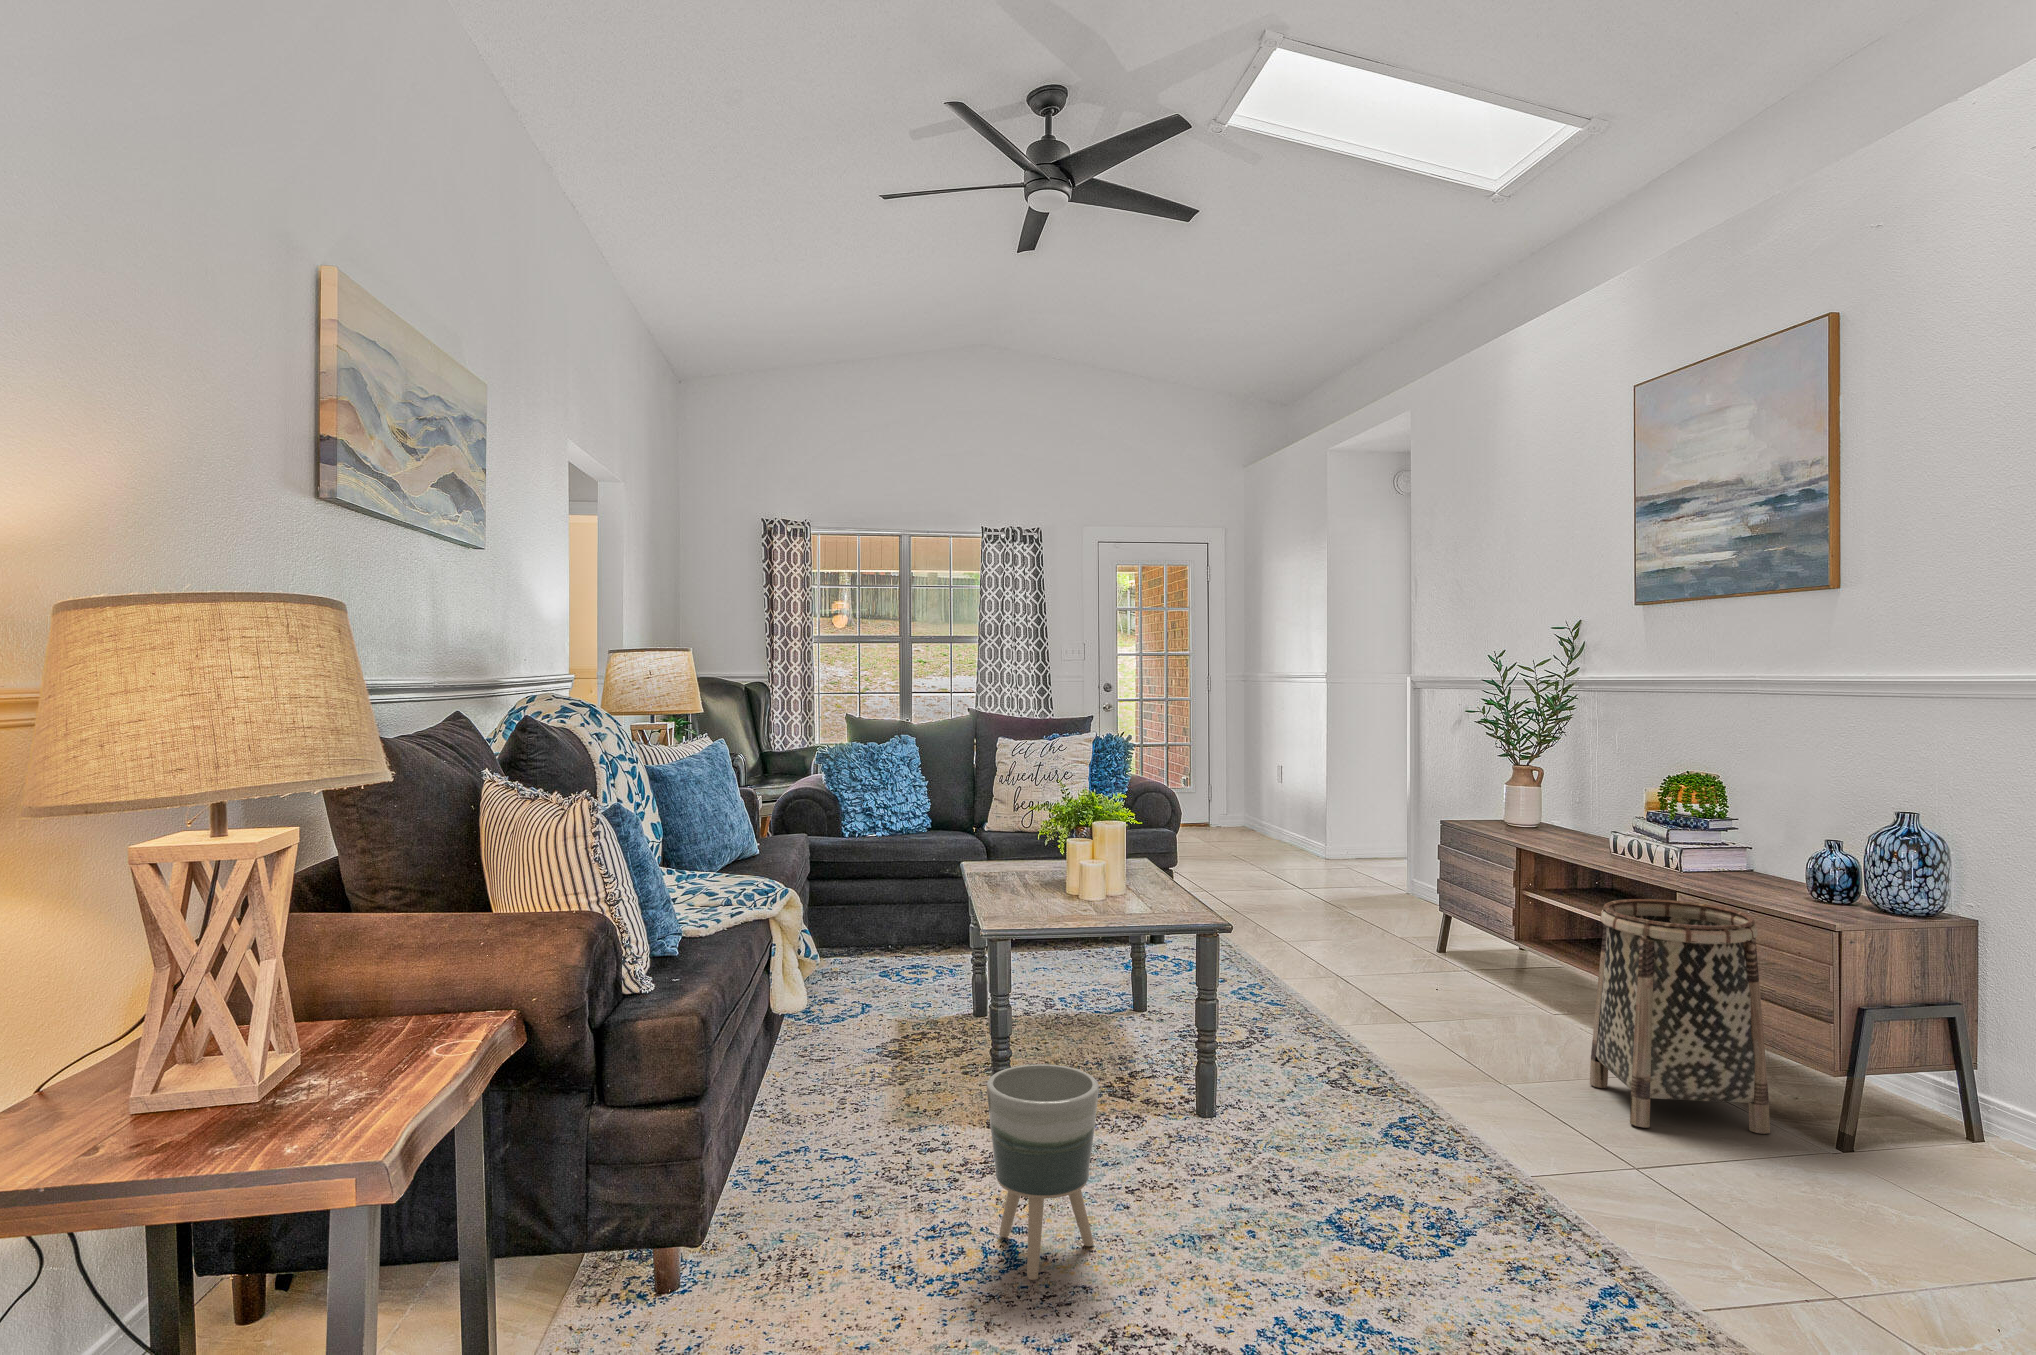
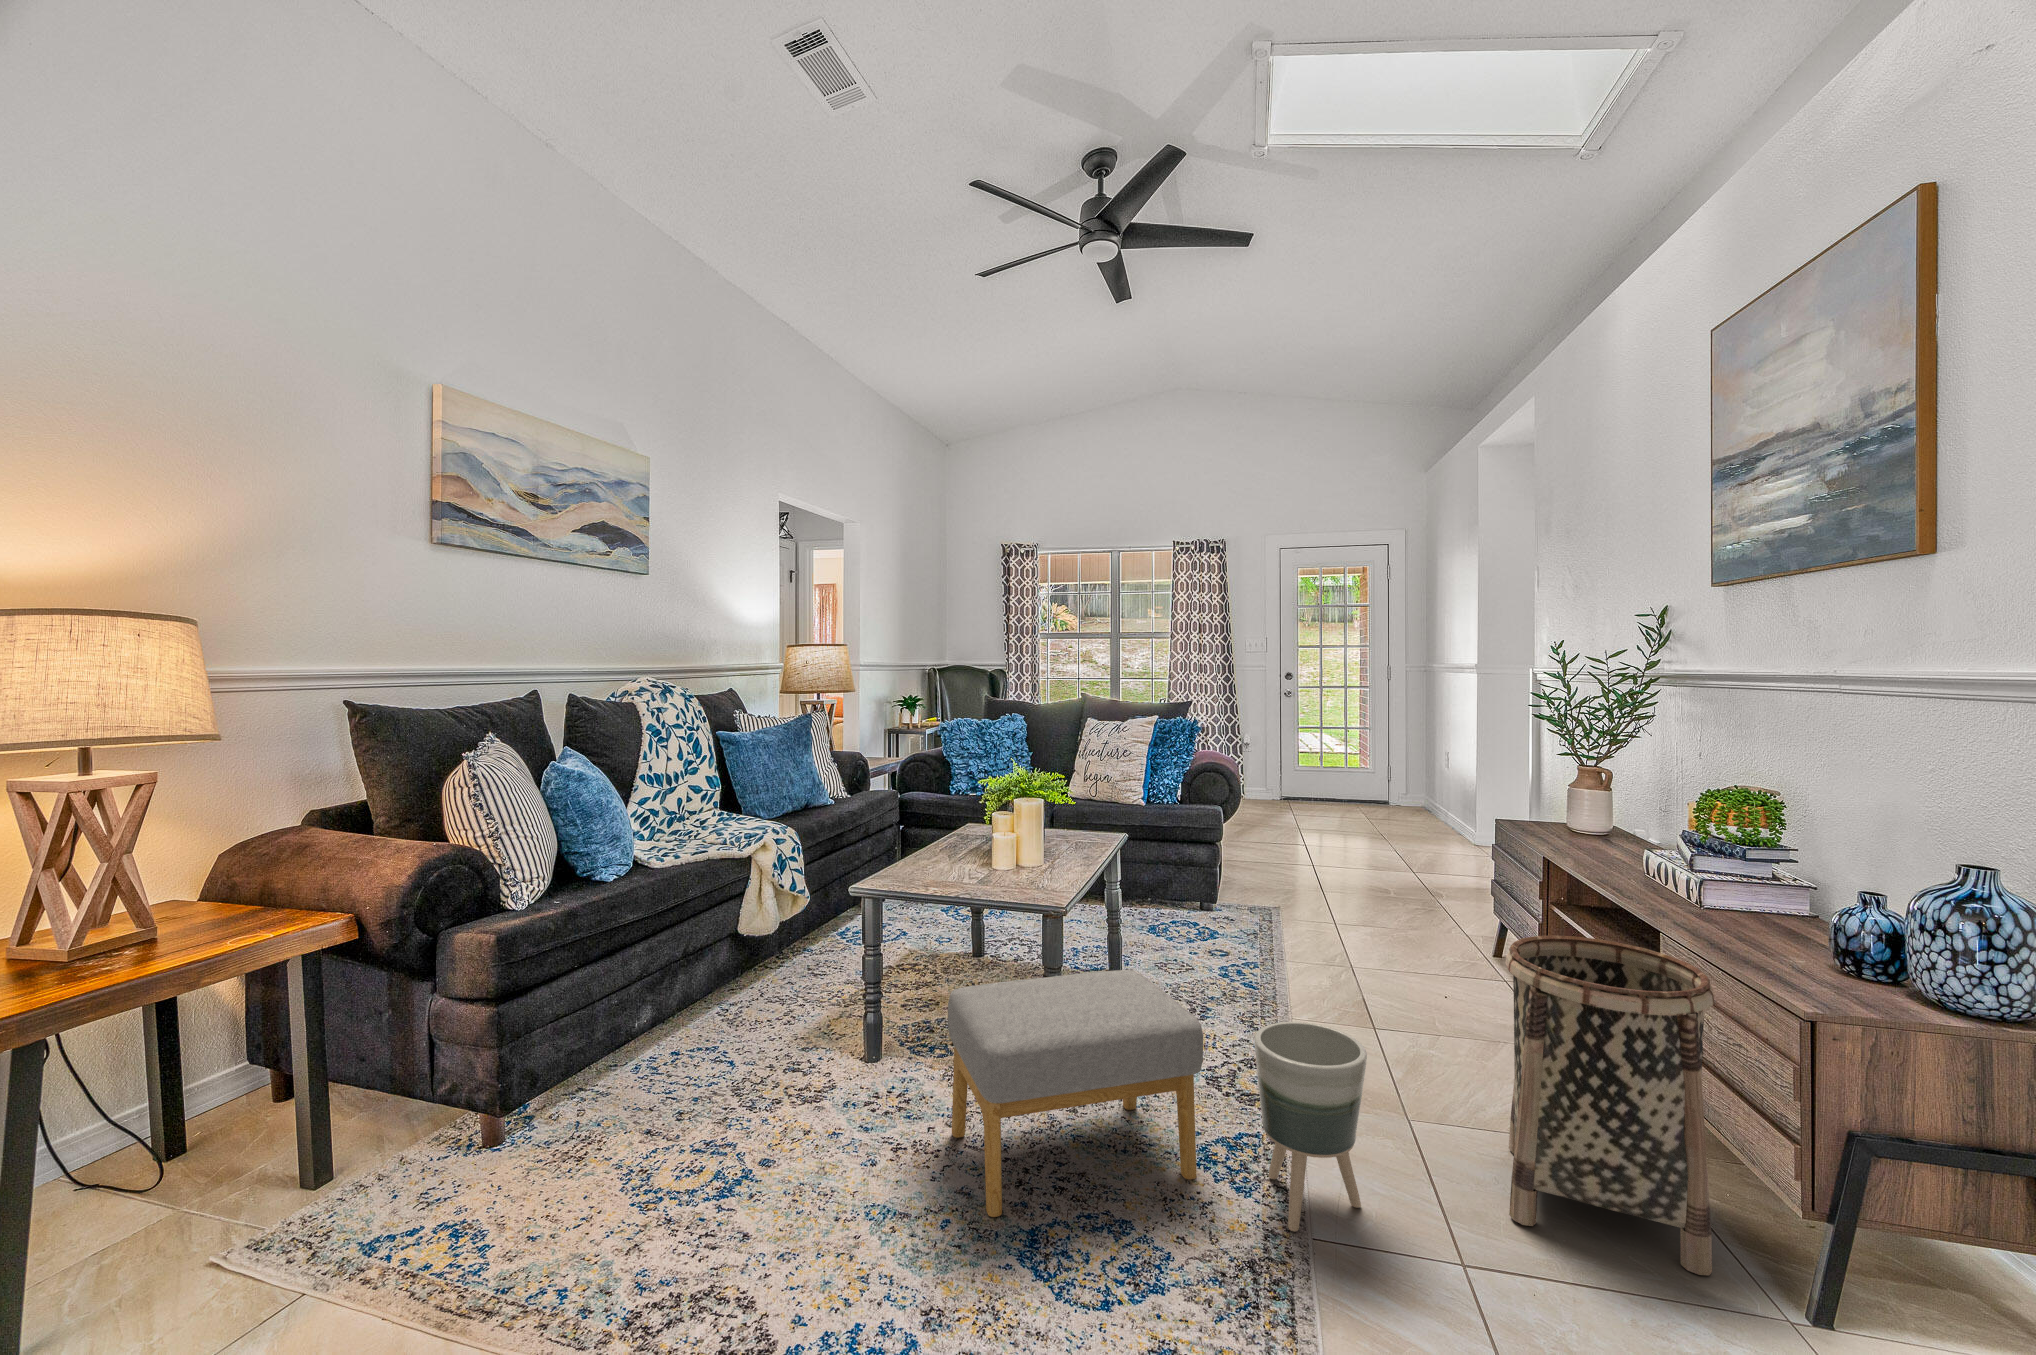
footstool: none [1160,974,1403,1200] -> present [948,970,1203,1217]
planter: present [987,1064,1099,1280] -> present [1254,1022,1367,1232]

